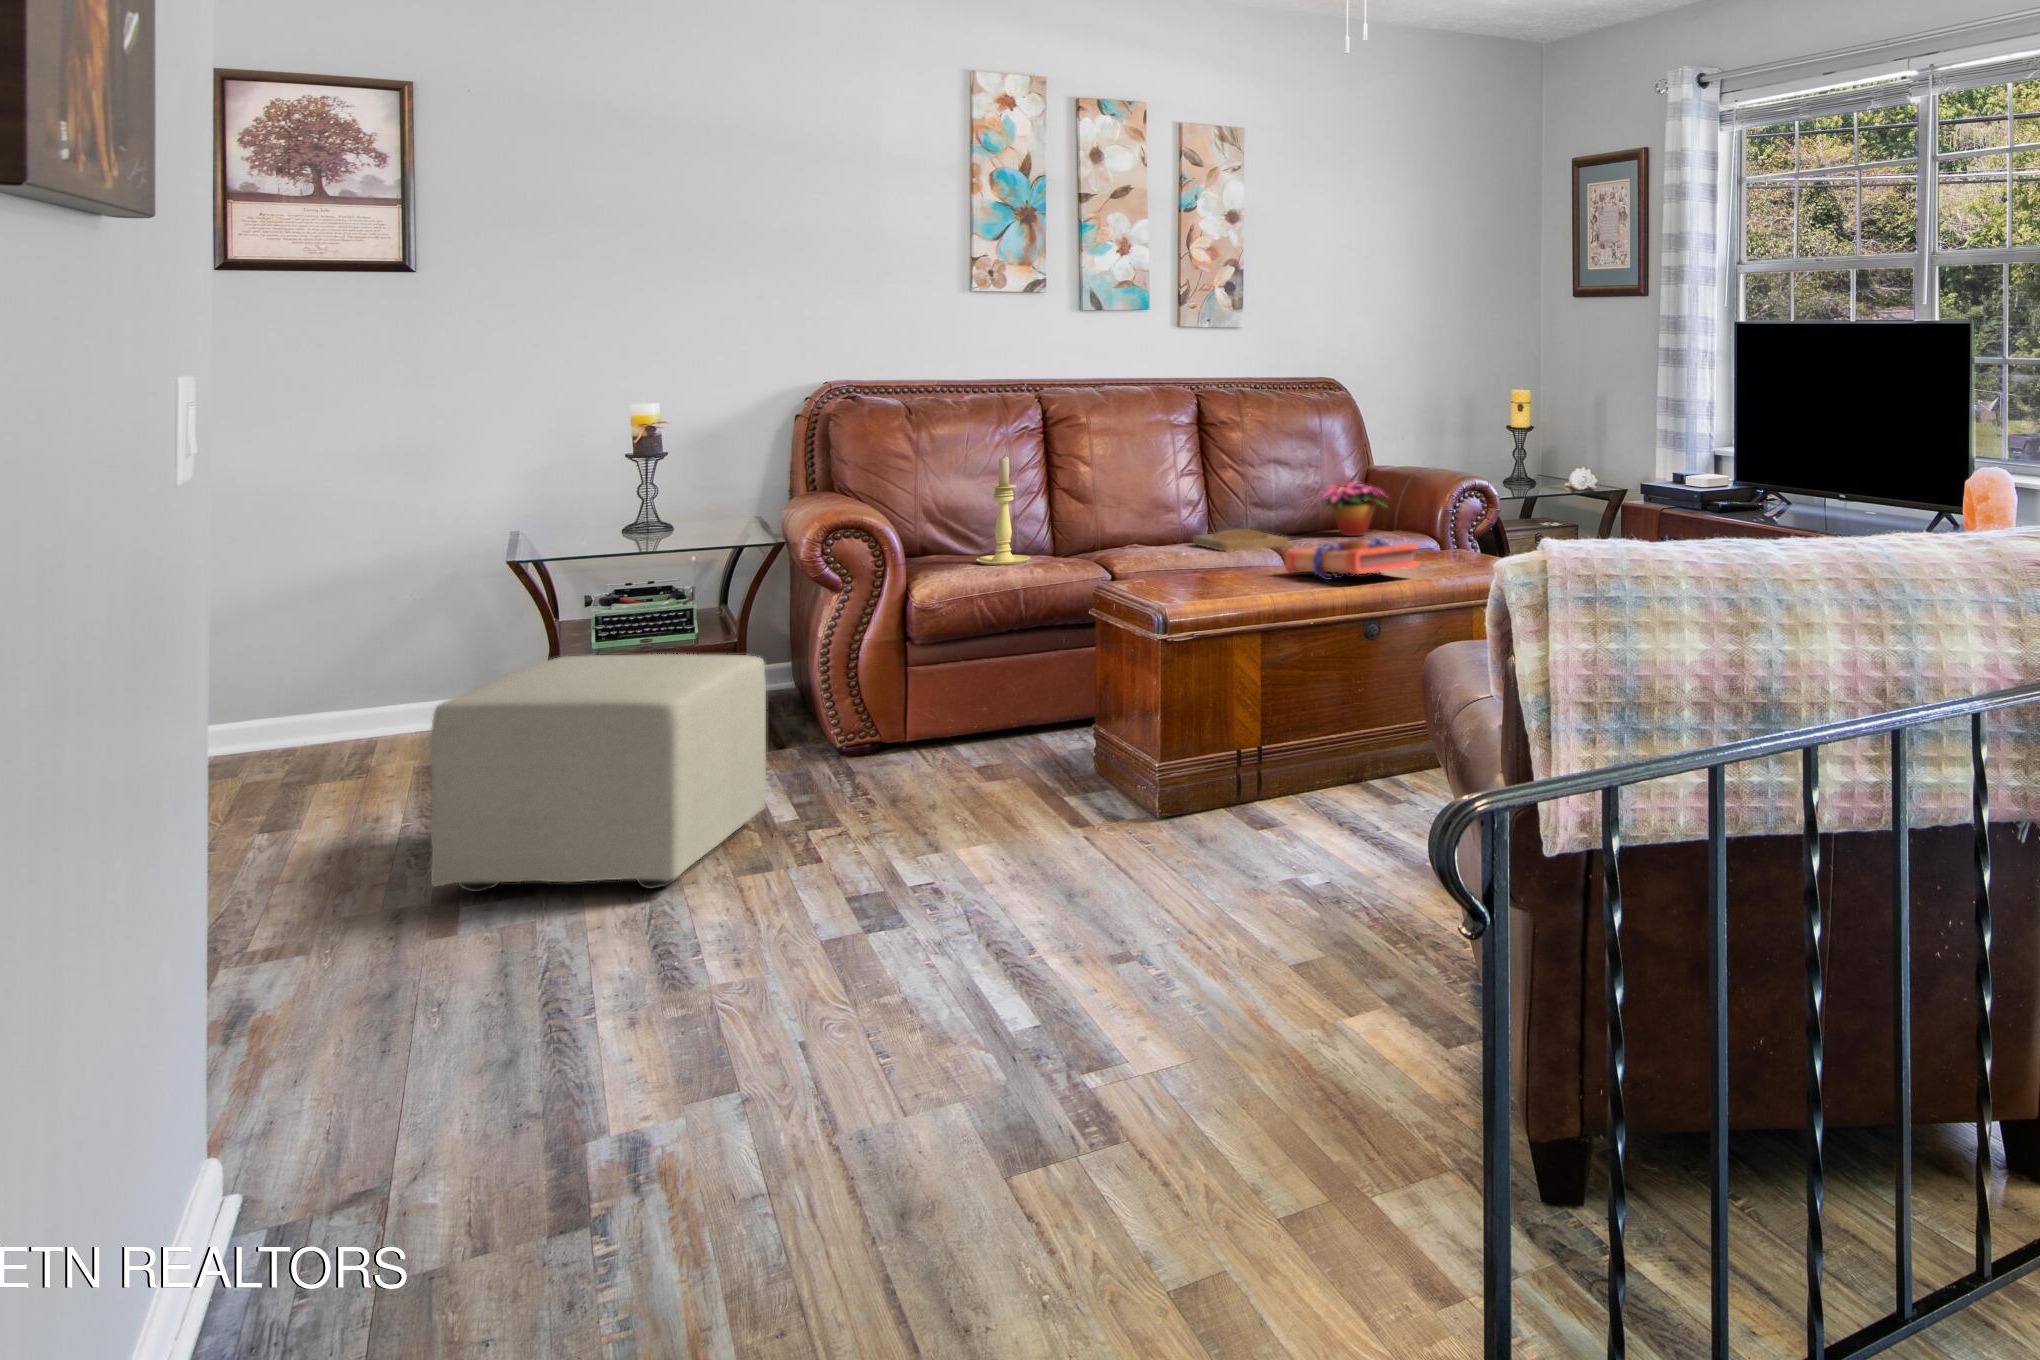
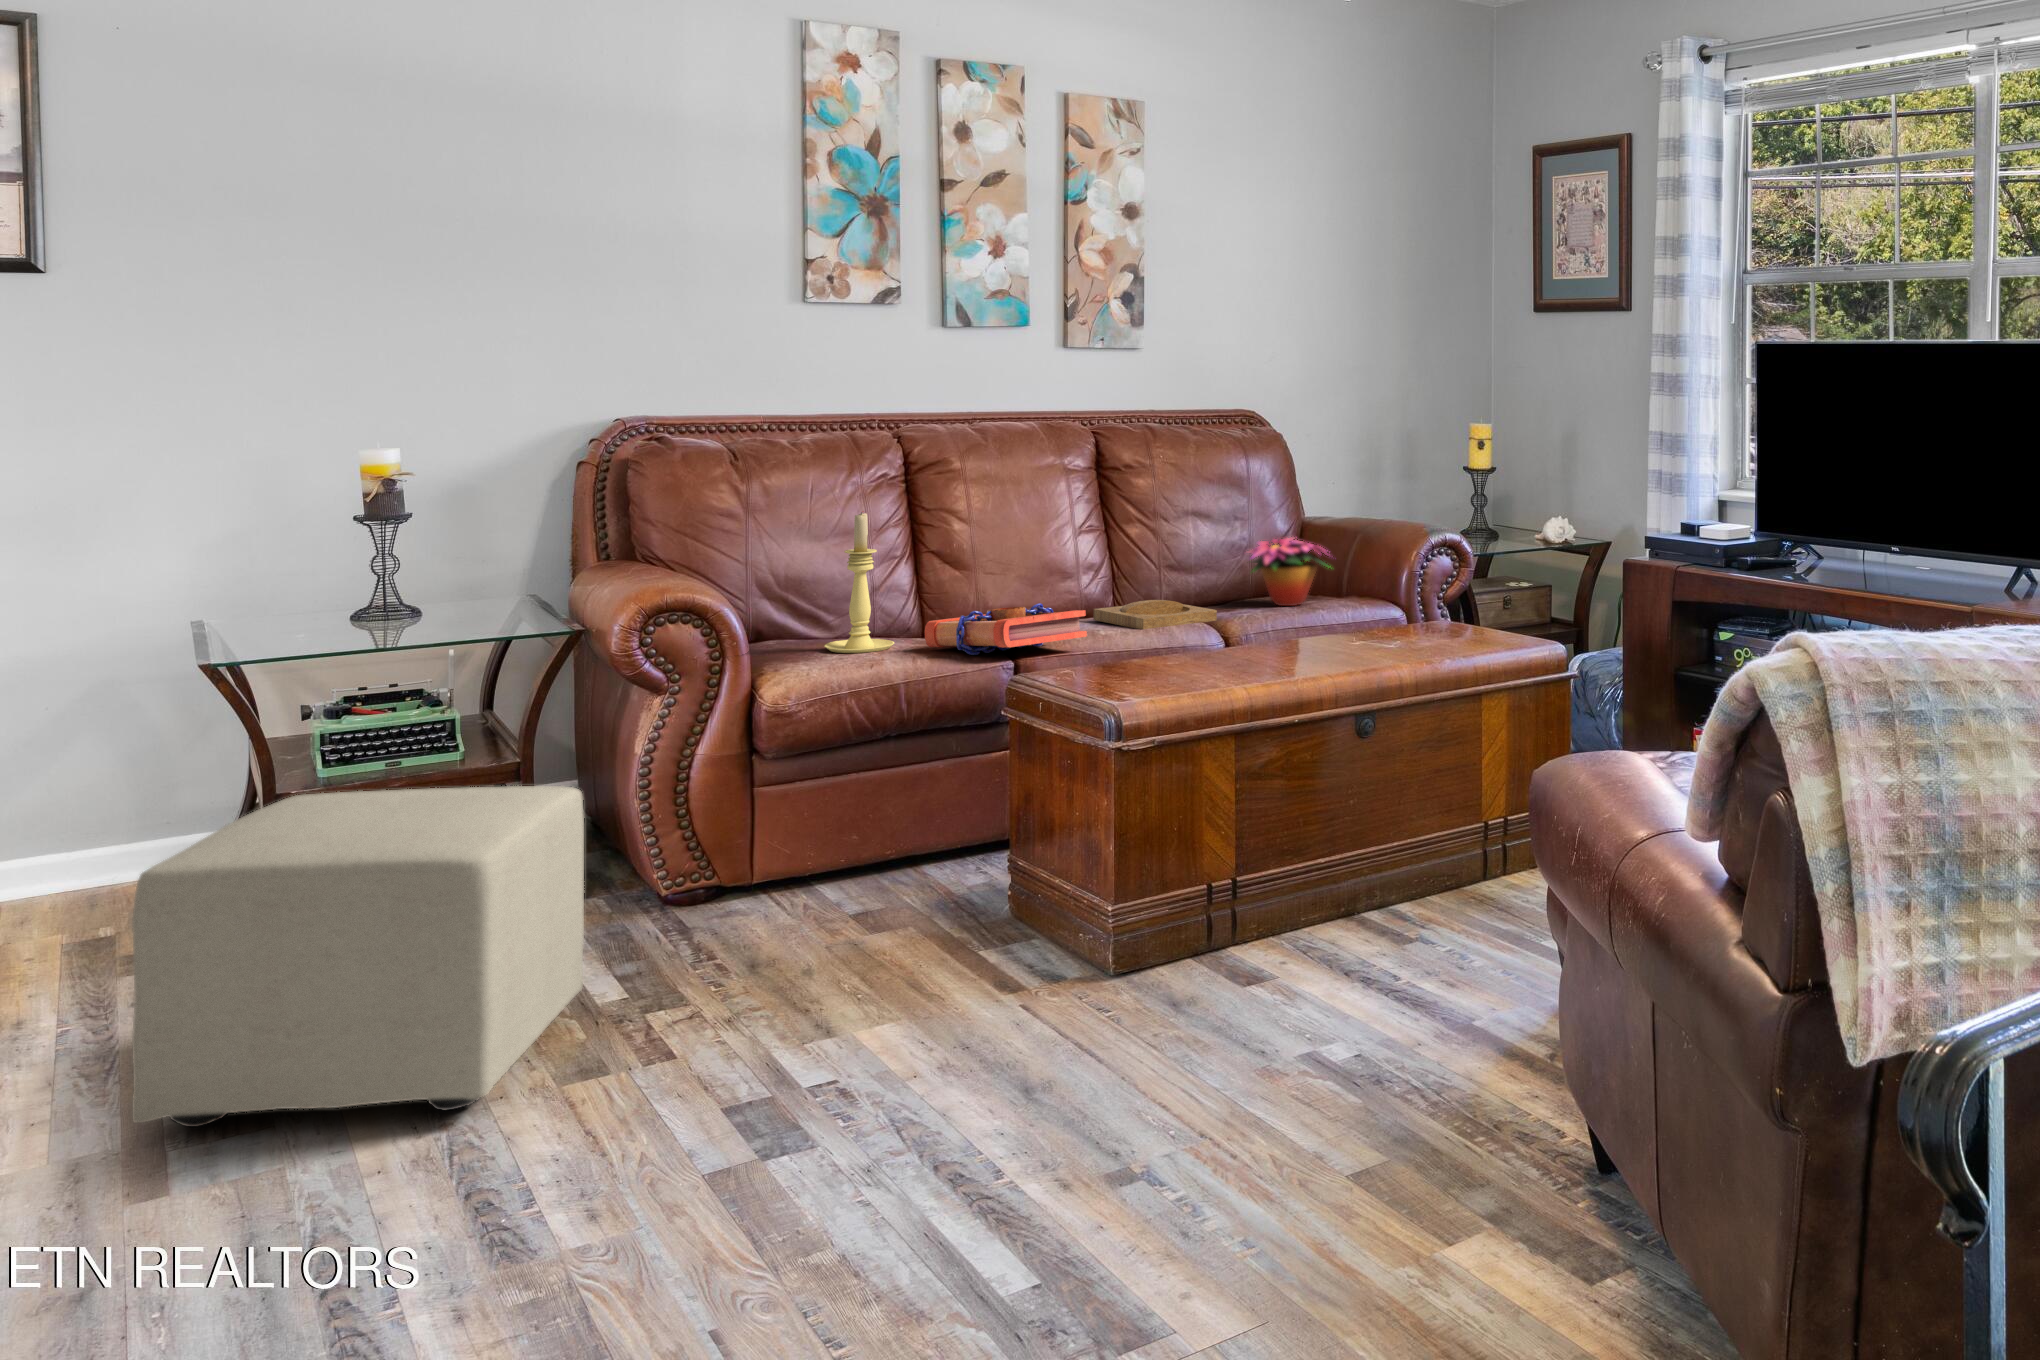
book: present [1284,538,1420,580] -> present [925,603,1087,655]

